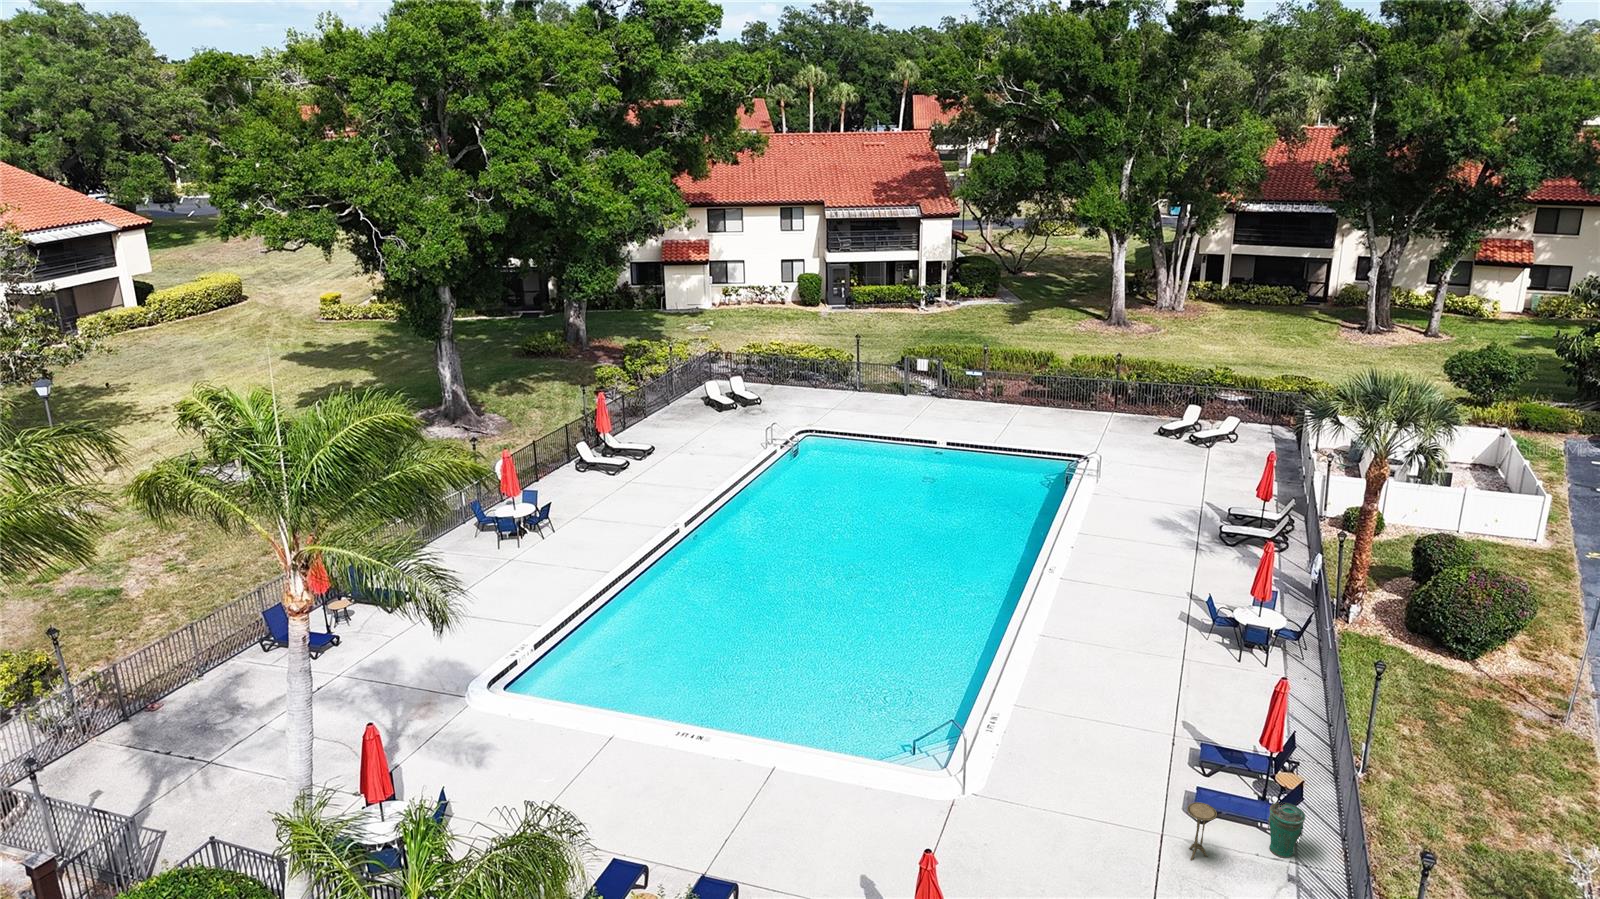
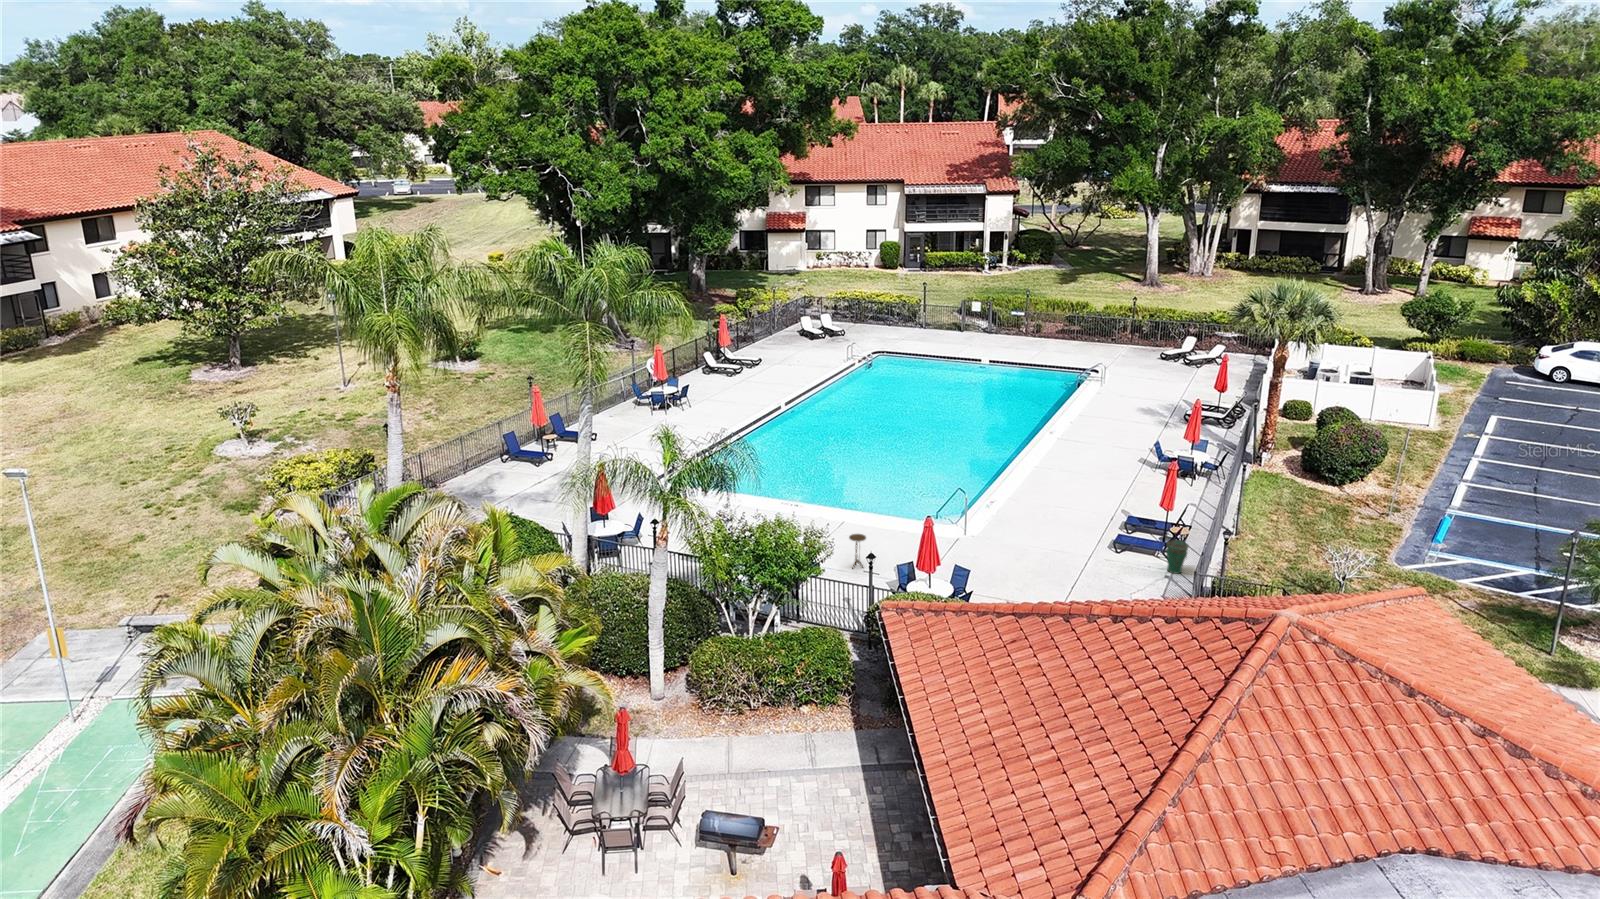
side table: present [1187,802,1217,860] -> present [849,534,866,568]

